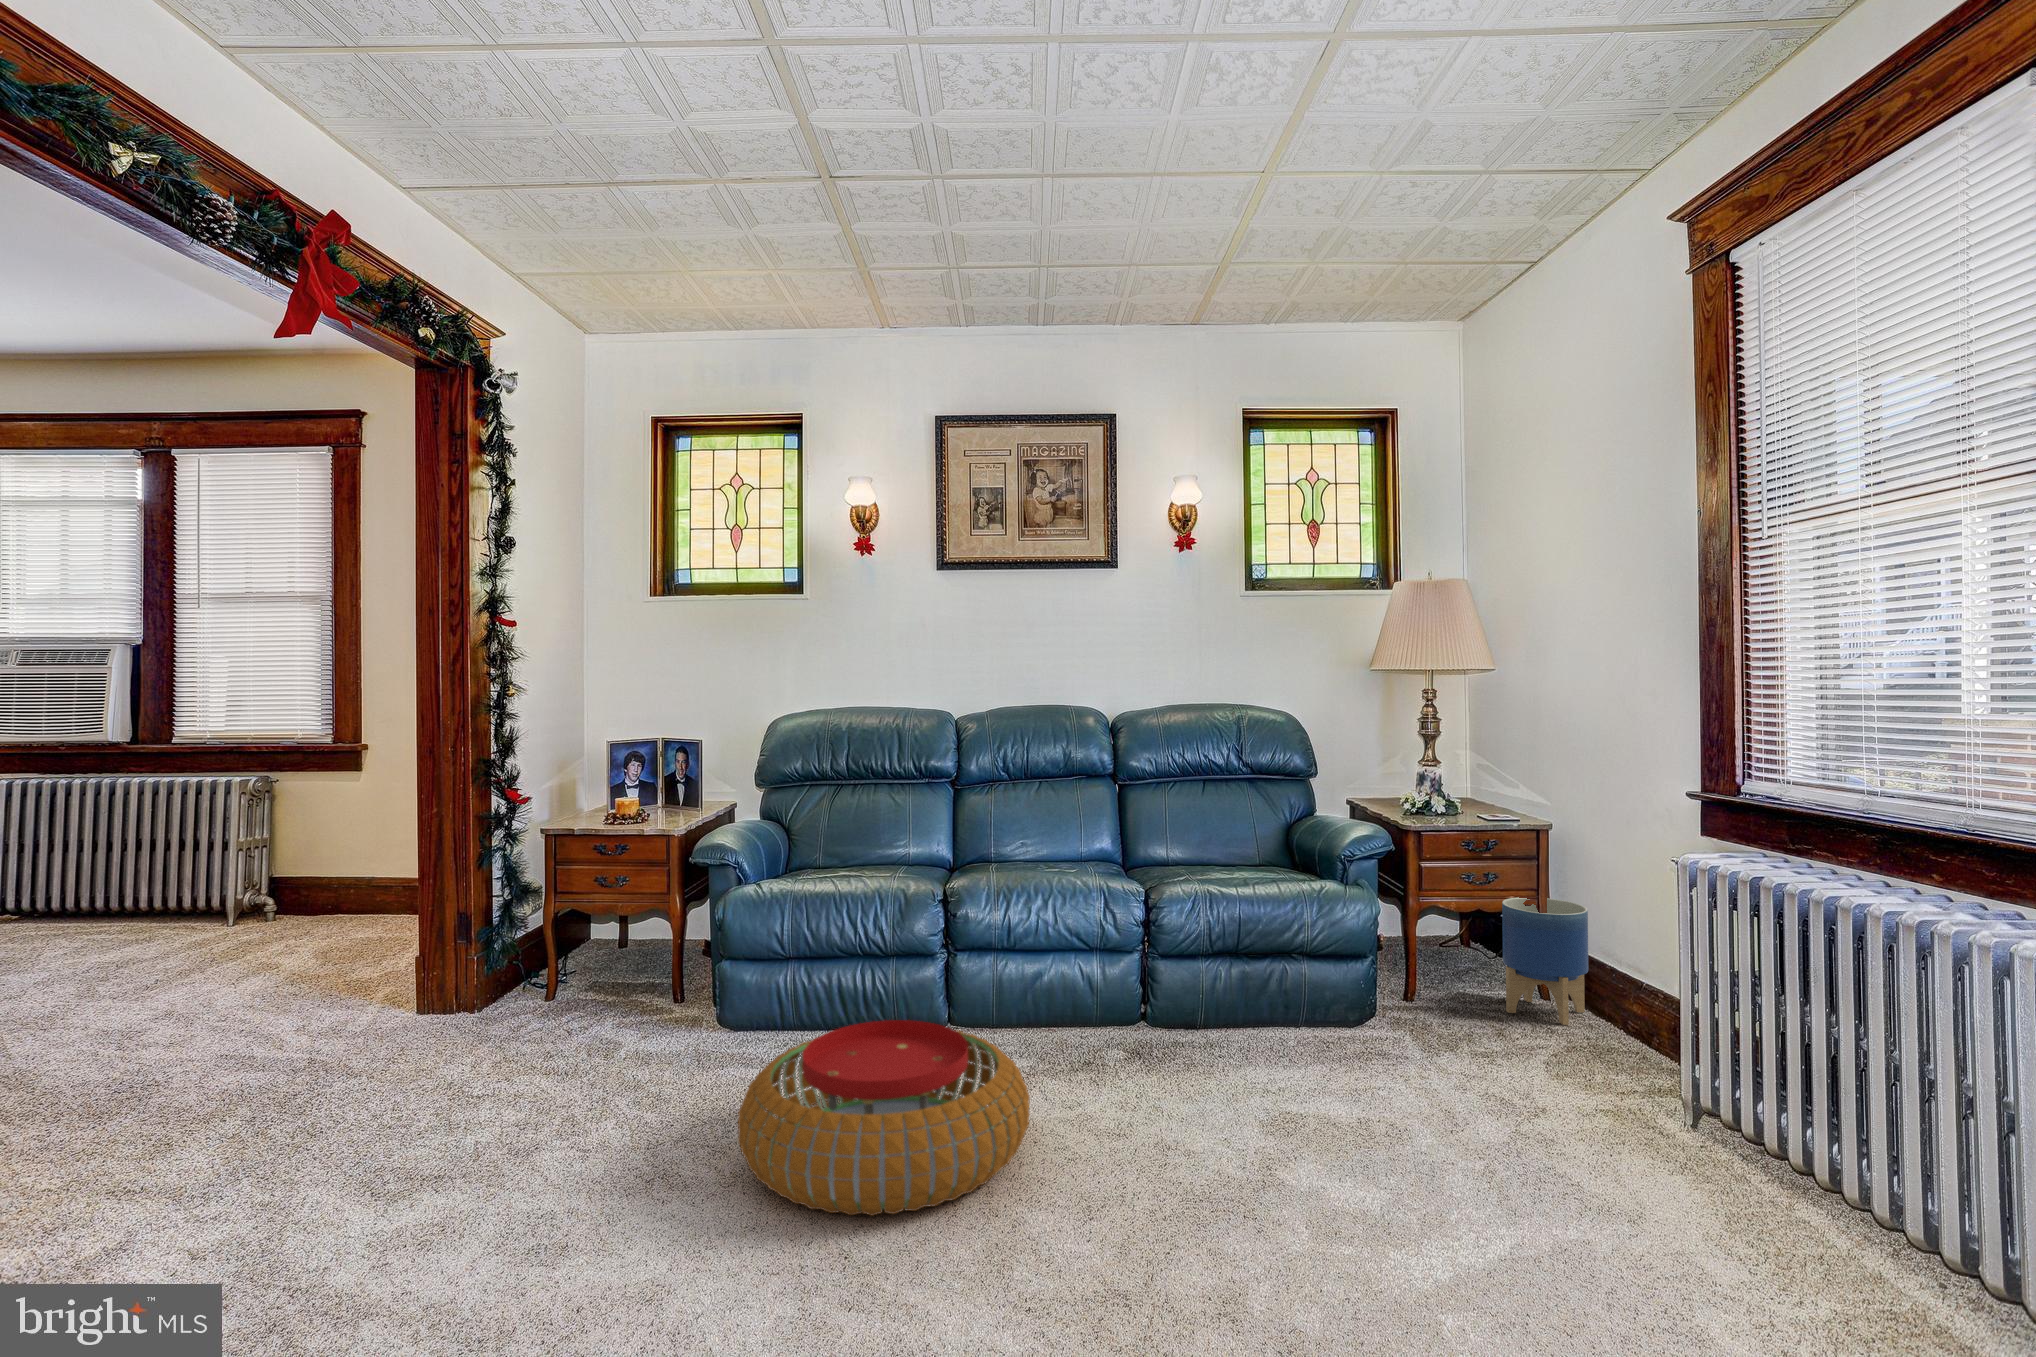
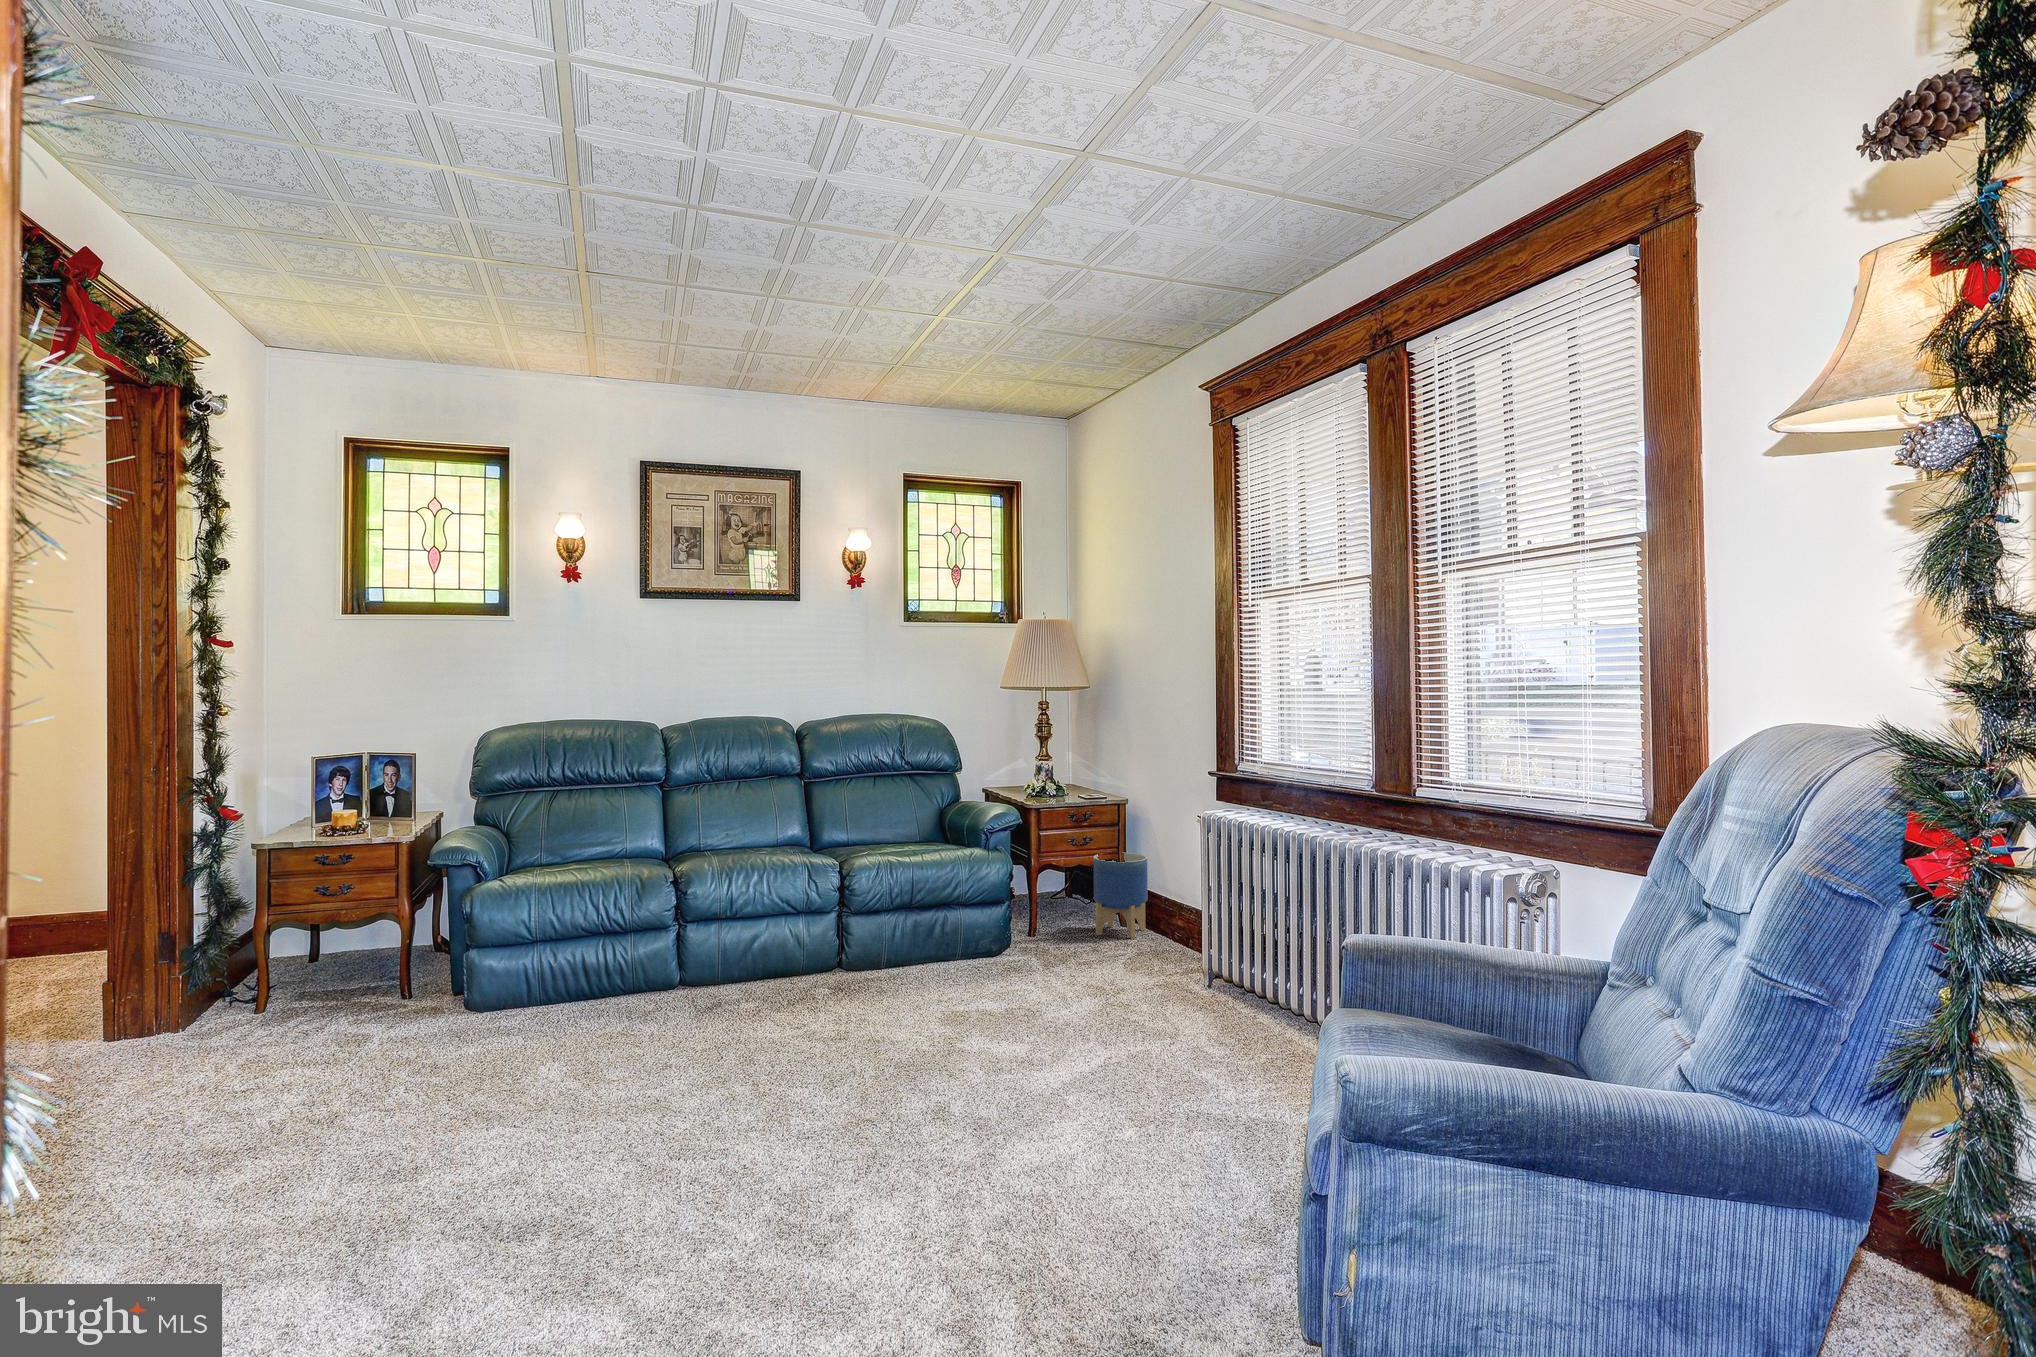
pouf: present [738,1020,1030,1216] -> none [542,970,777,1105]

